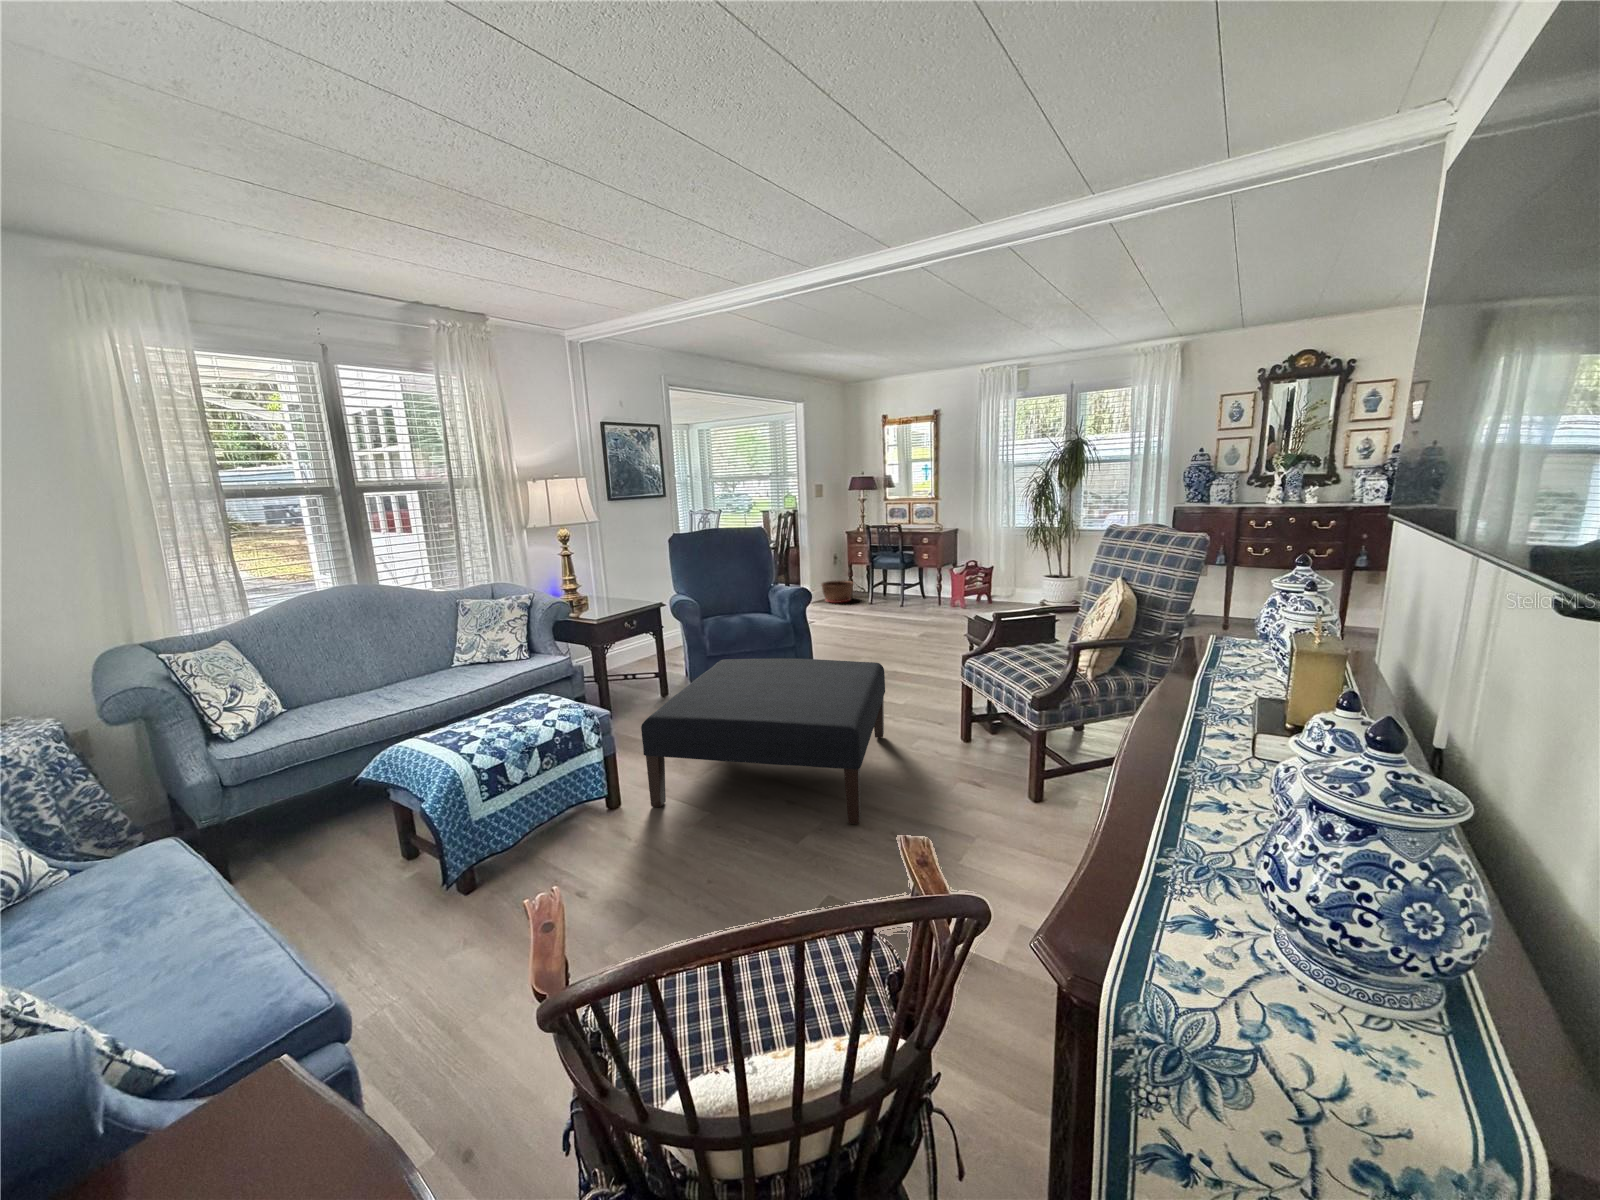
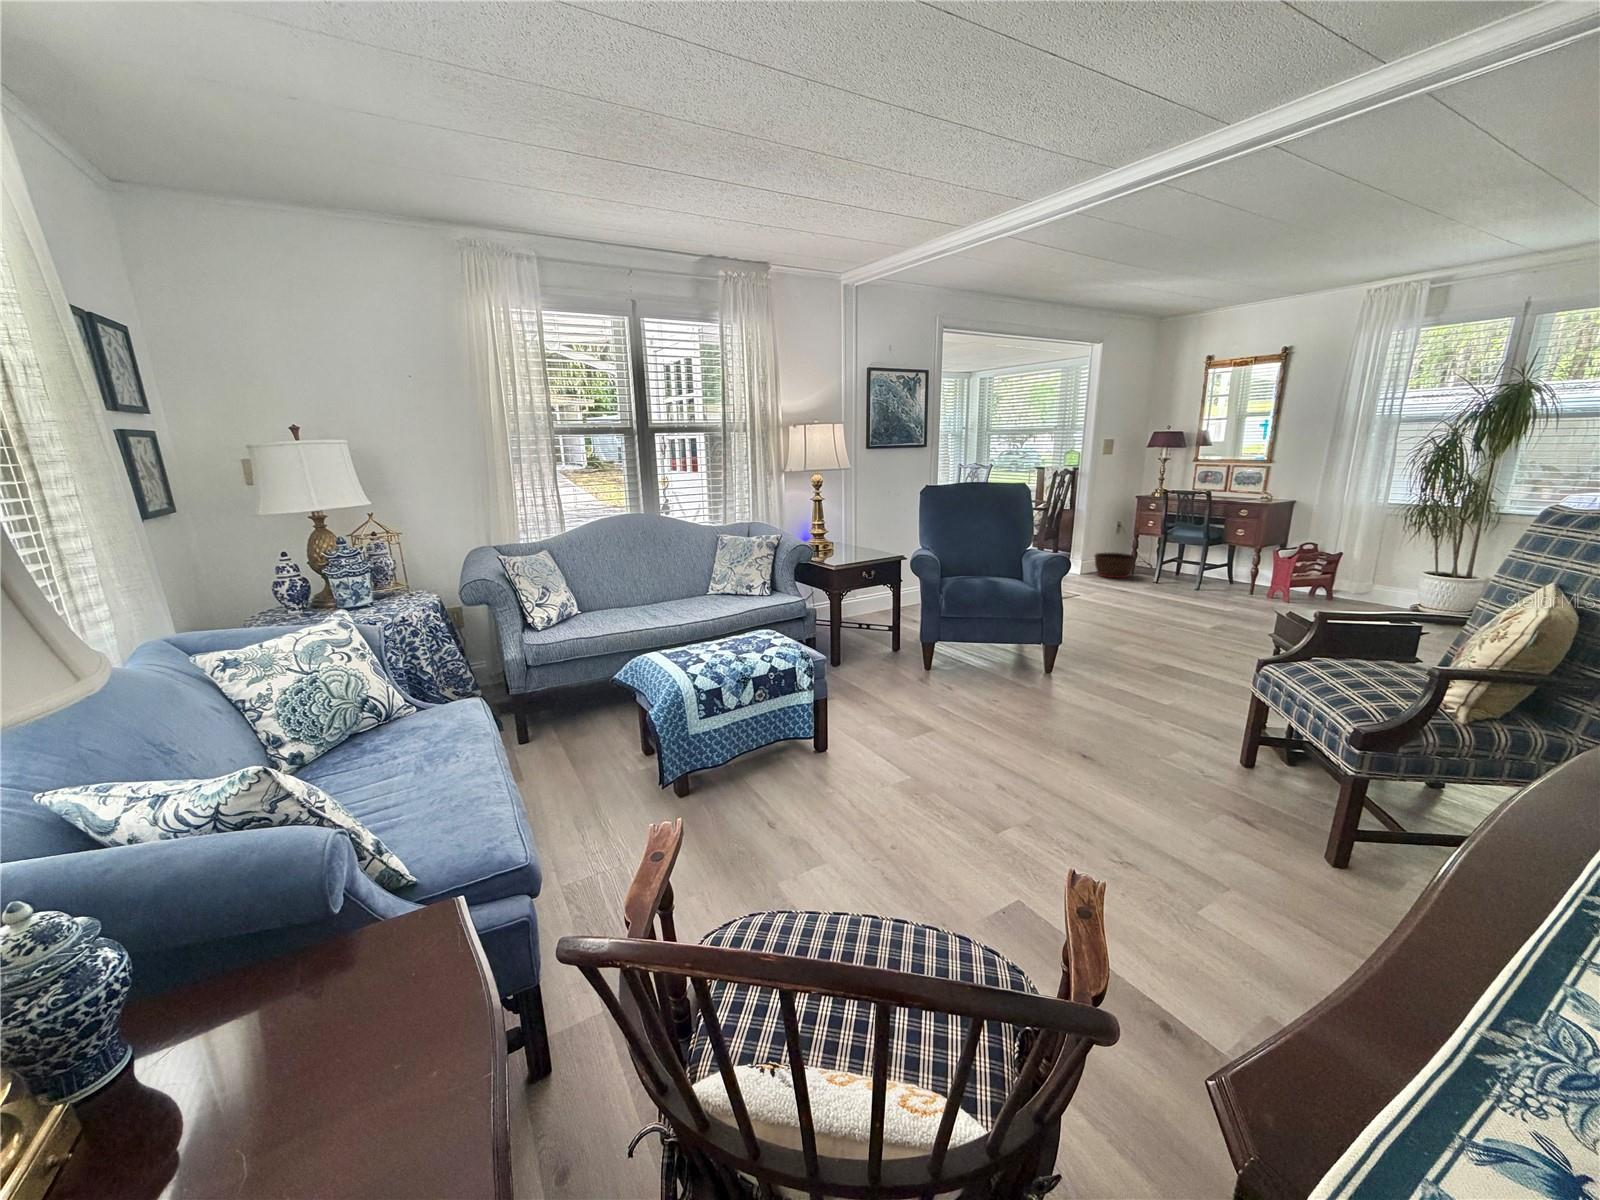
ottoman: present [641,659,885,824] -> none [852,622,1144,831]

